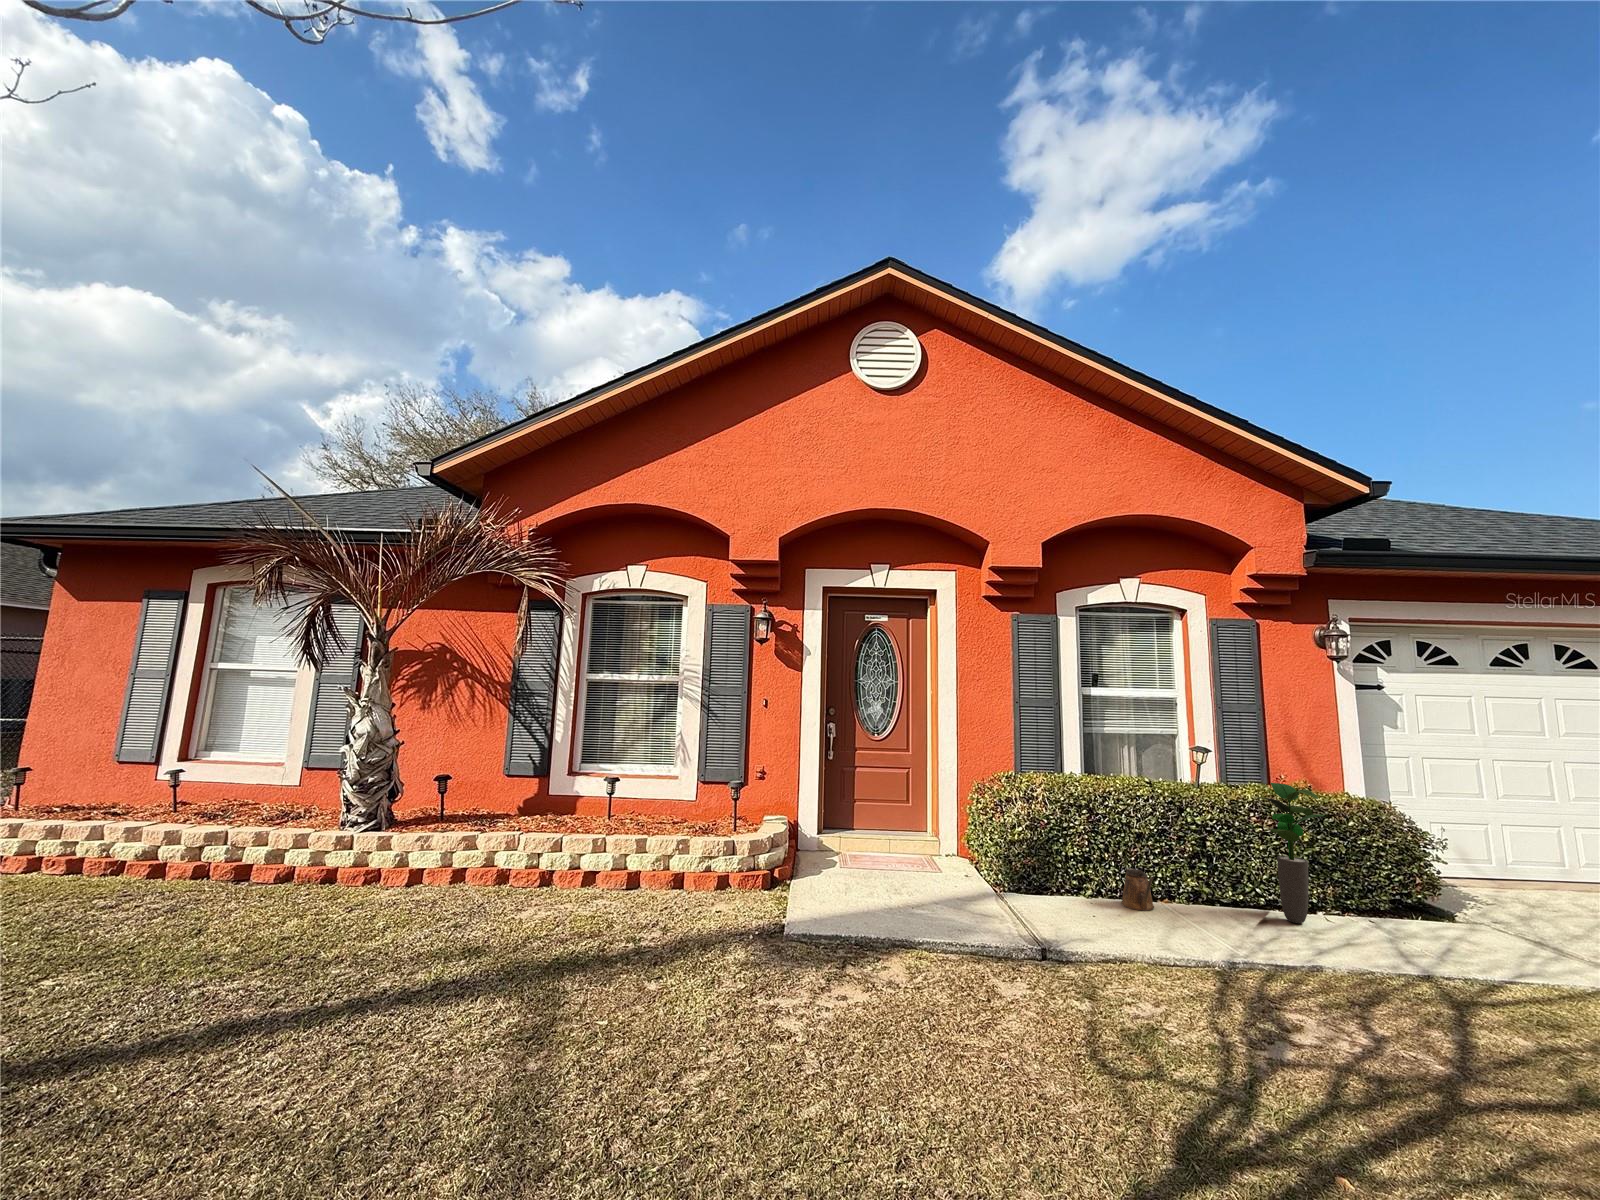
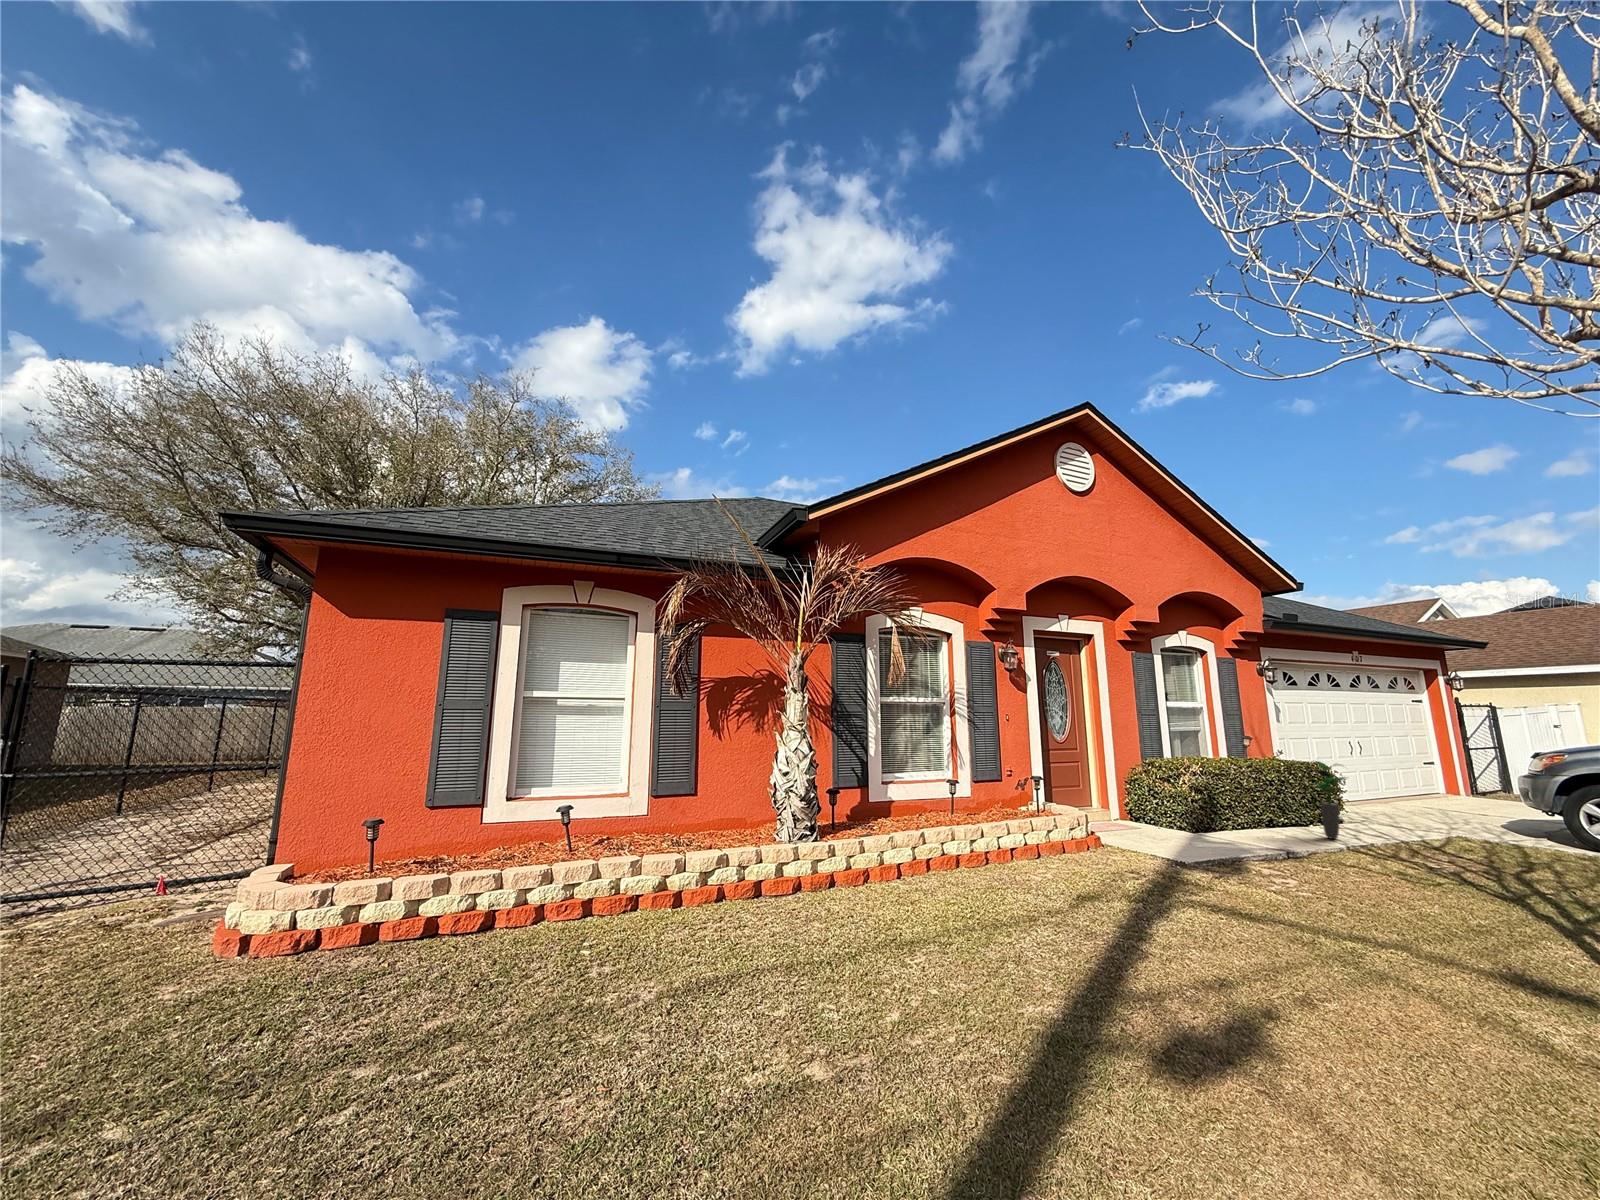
watering can: present [1121,869,1154,911] -> none [1255,817,1295,841]

